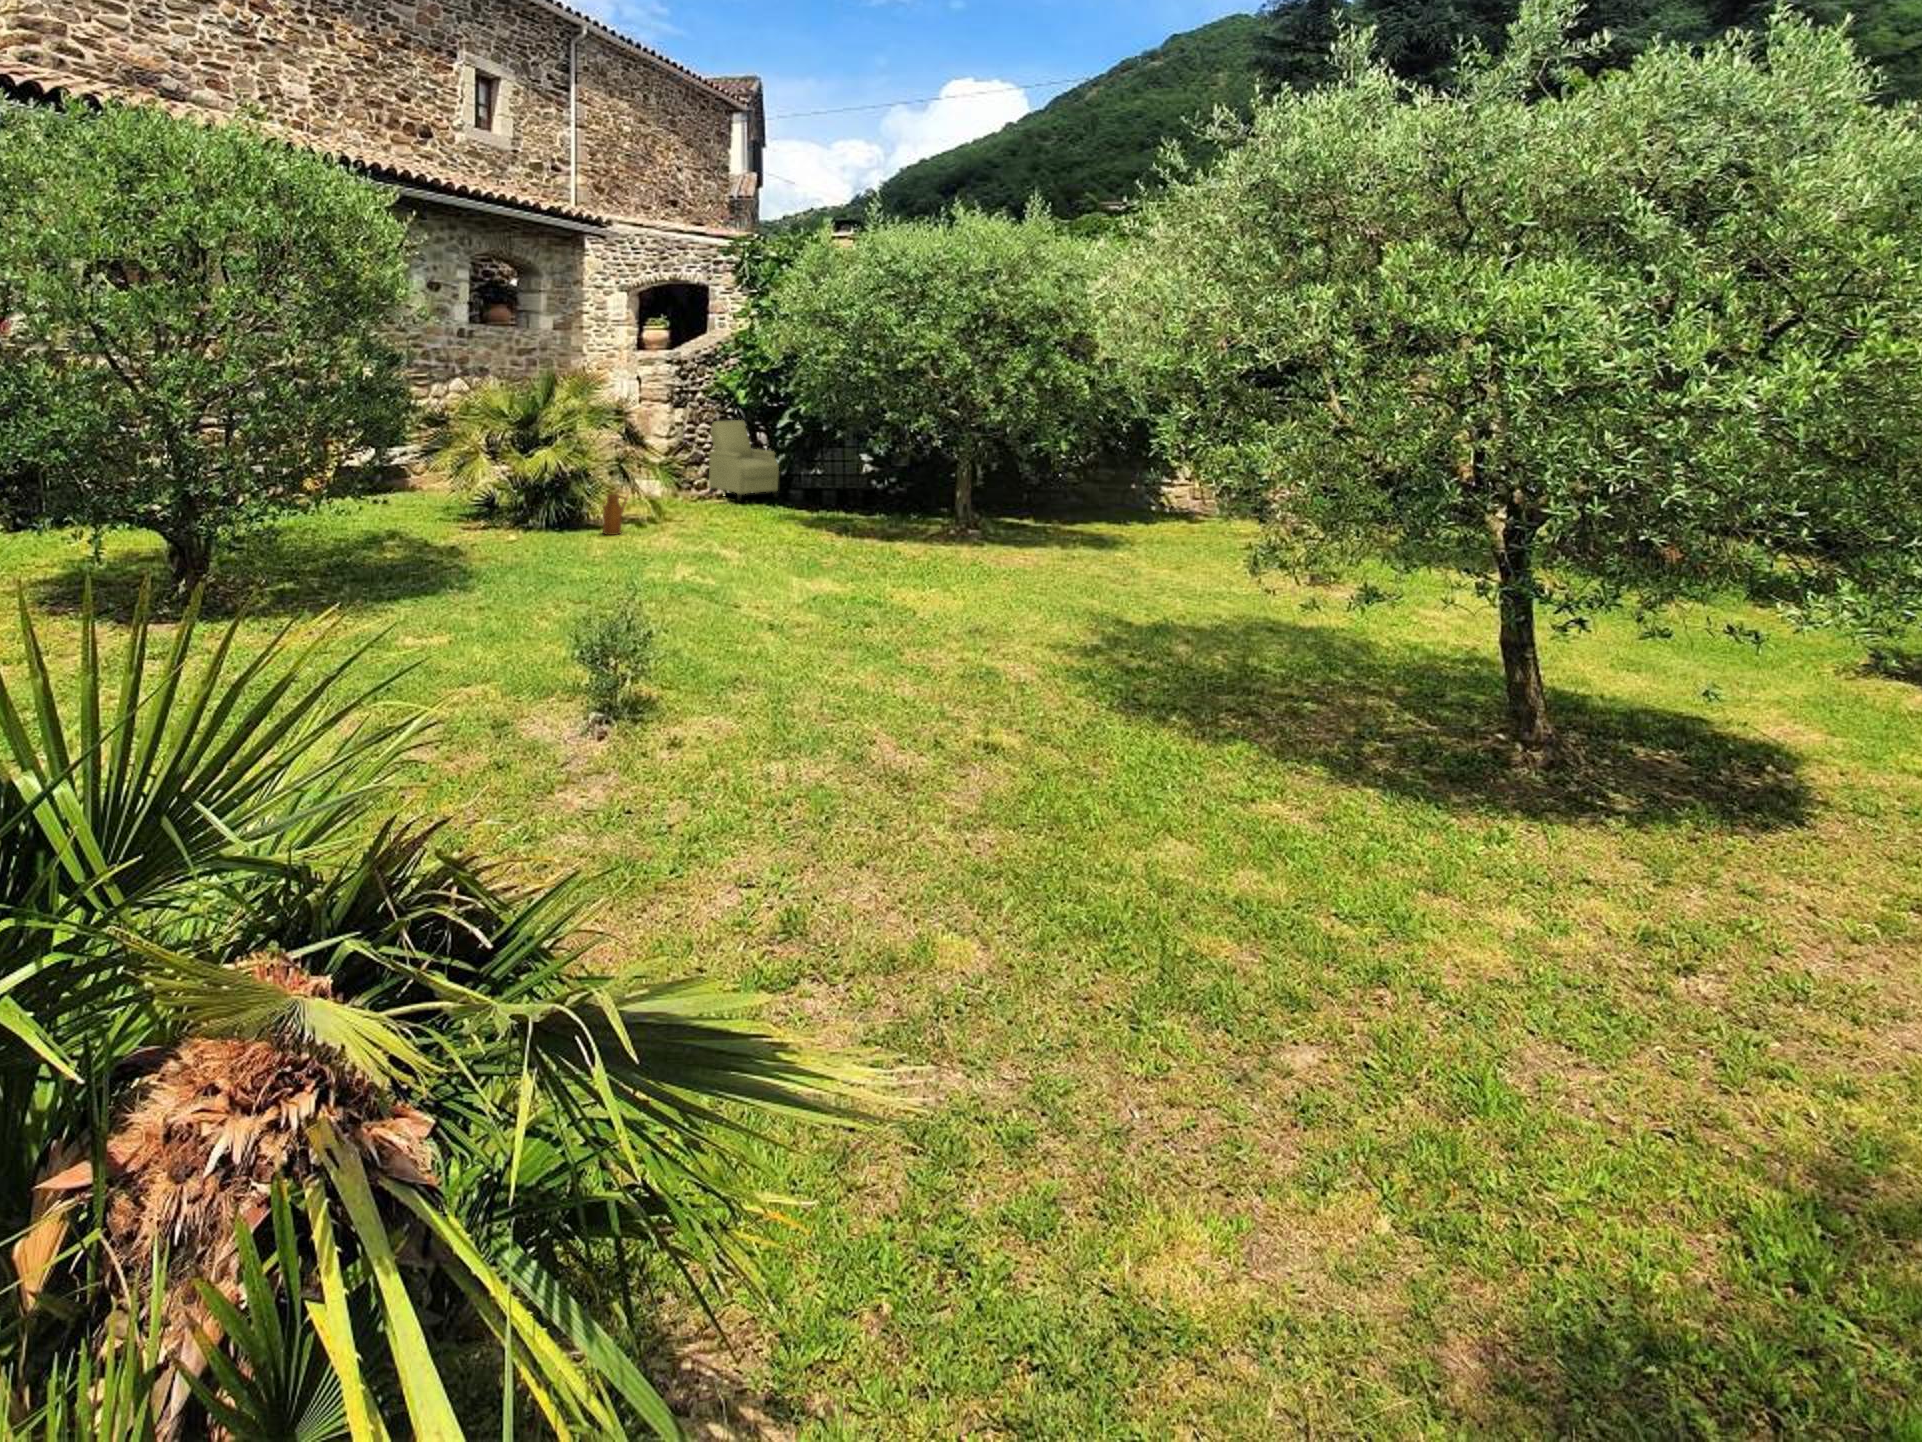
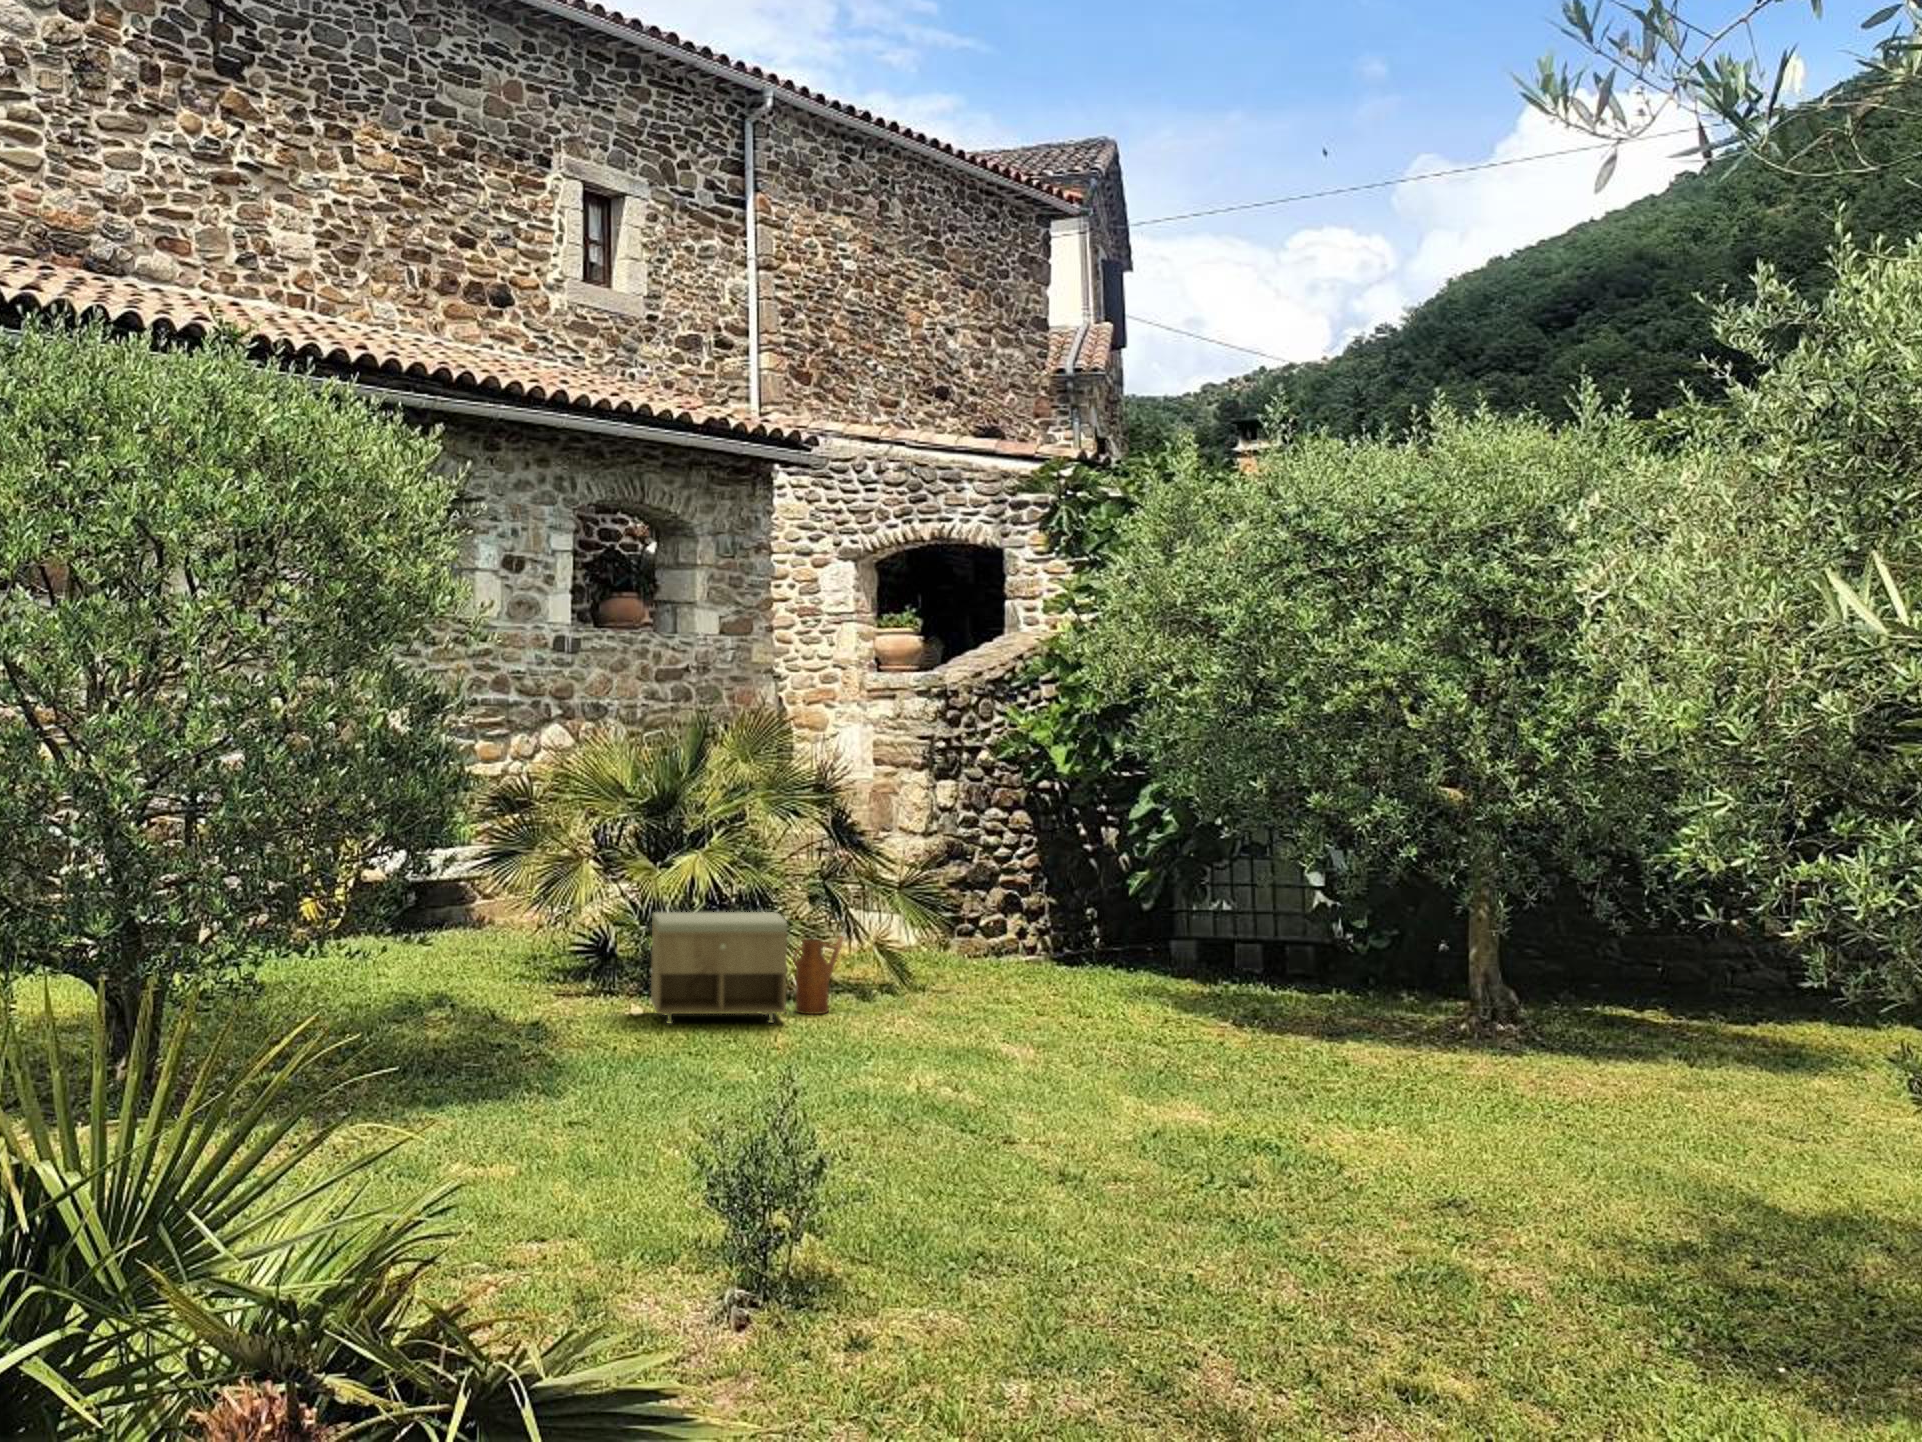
chair: present [709,420,779,501] -> none [1006,808,1138,962]
storage bench: none [520,480,601,543] -> present [651,912,787,1024]

